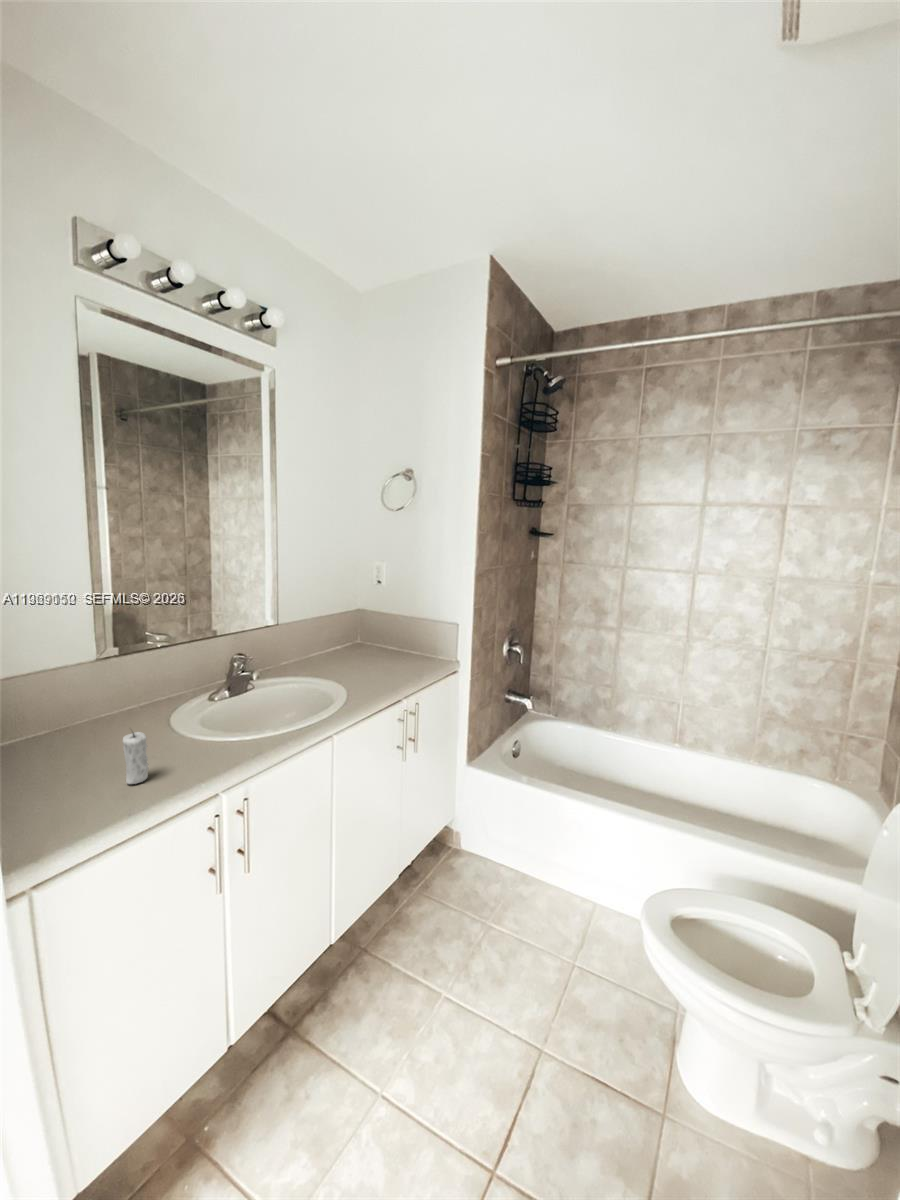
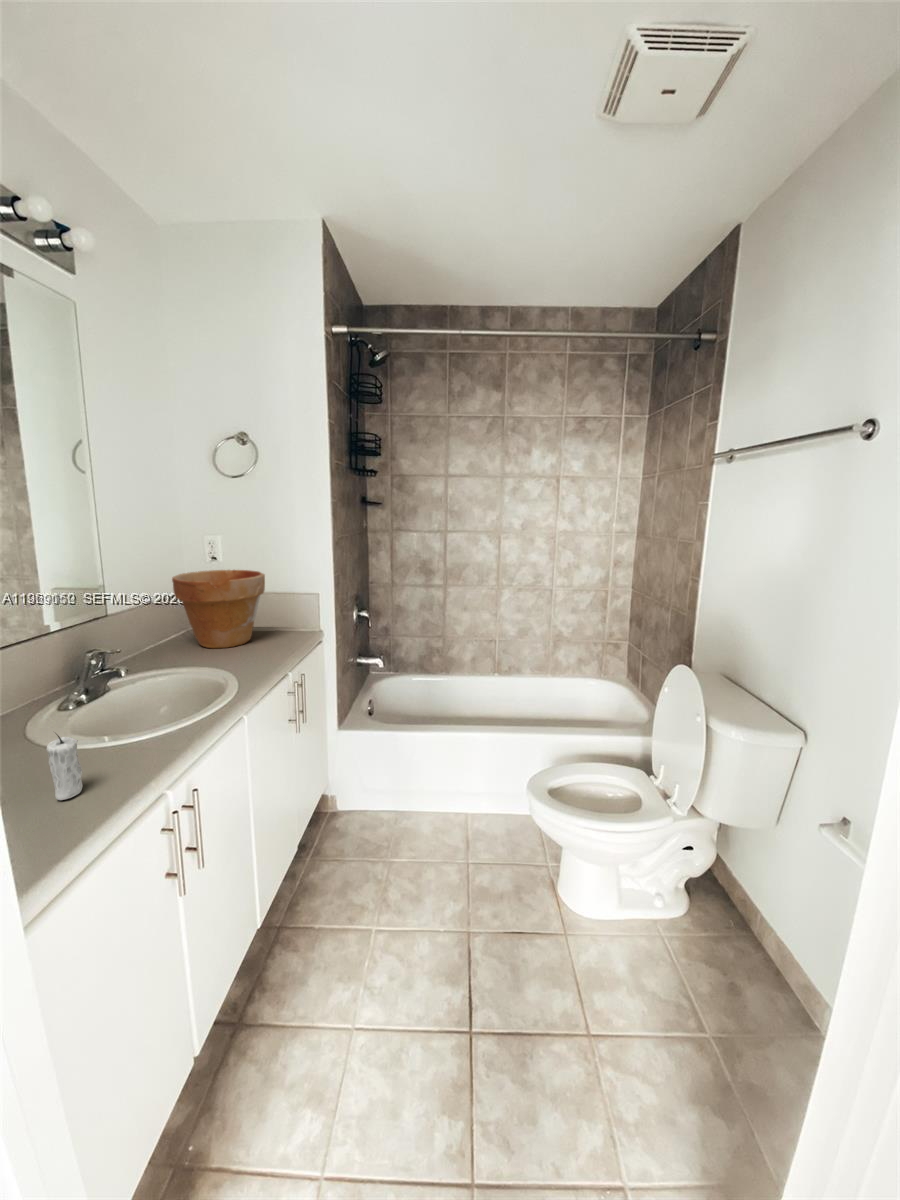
flower pot: none [326,593,405,667] -> present [172,570,265,648]

